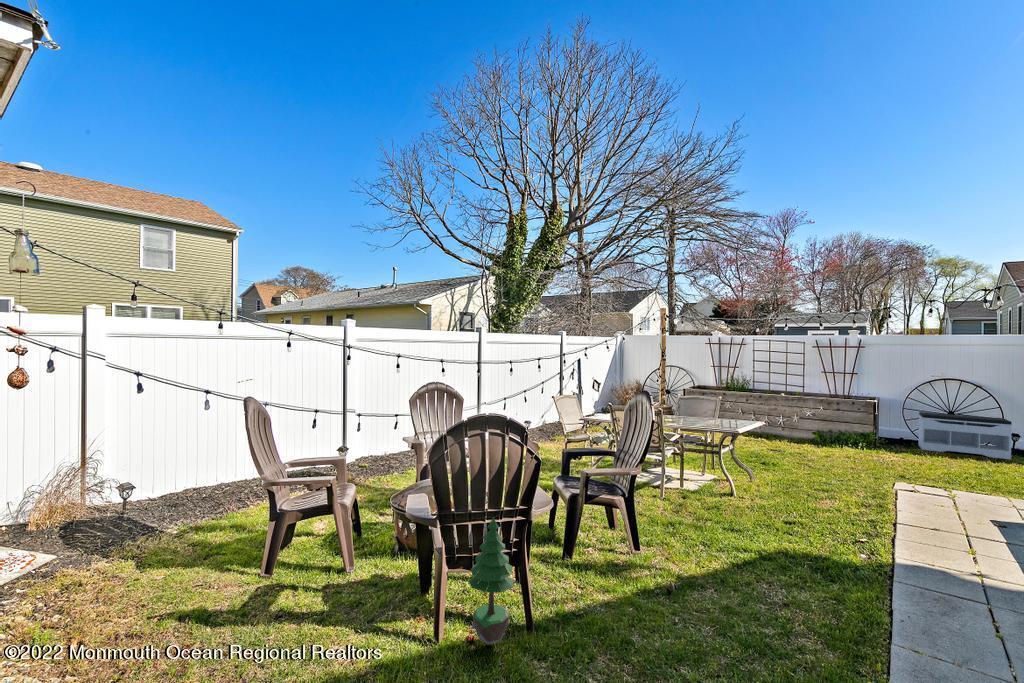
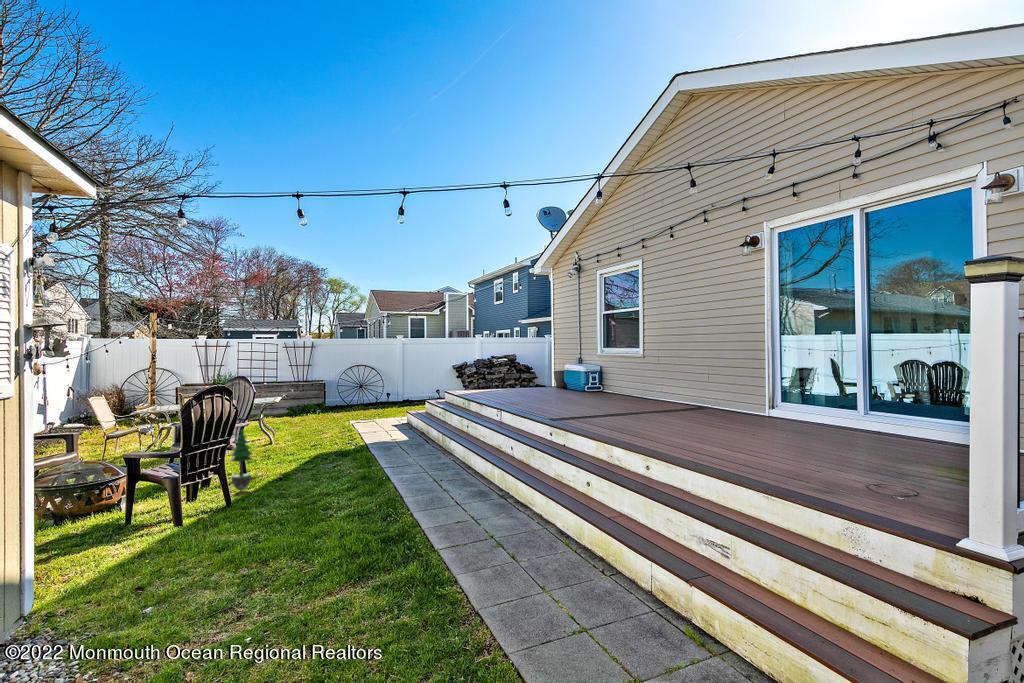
bench: present [918,412,1012,459] -> none [346,387,388,410]

